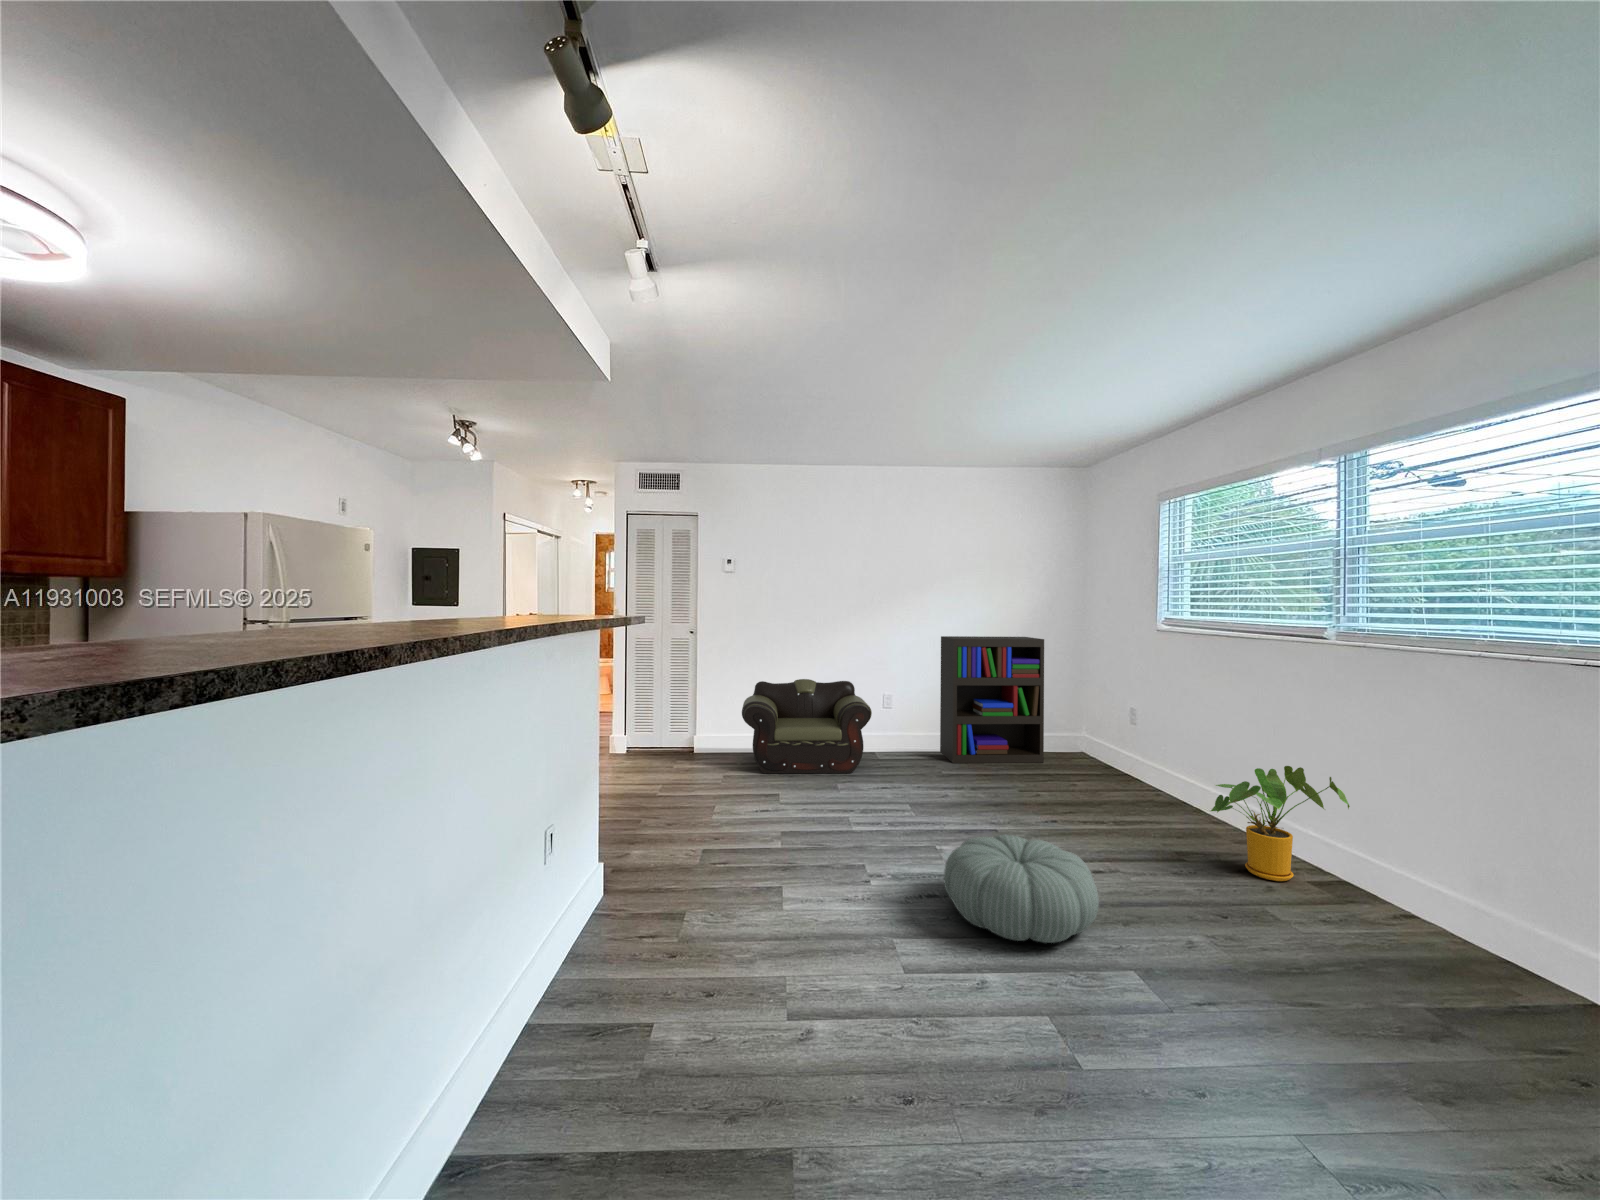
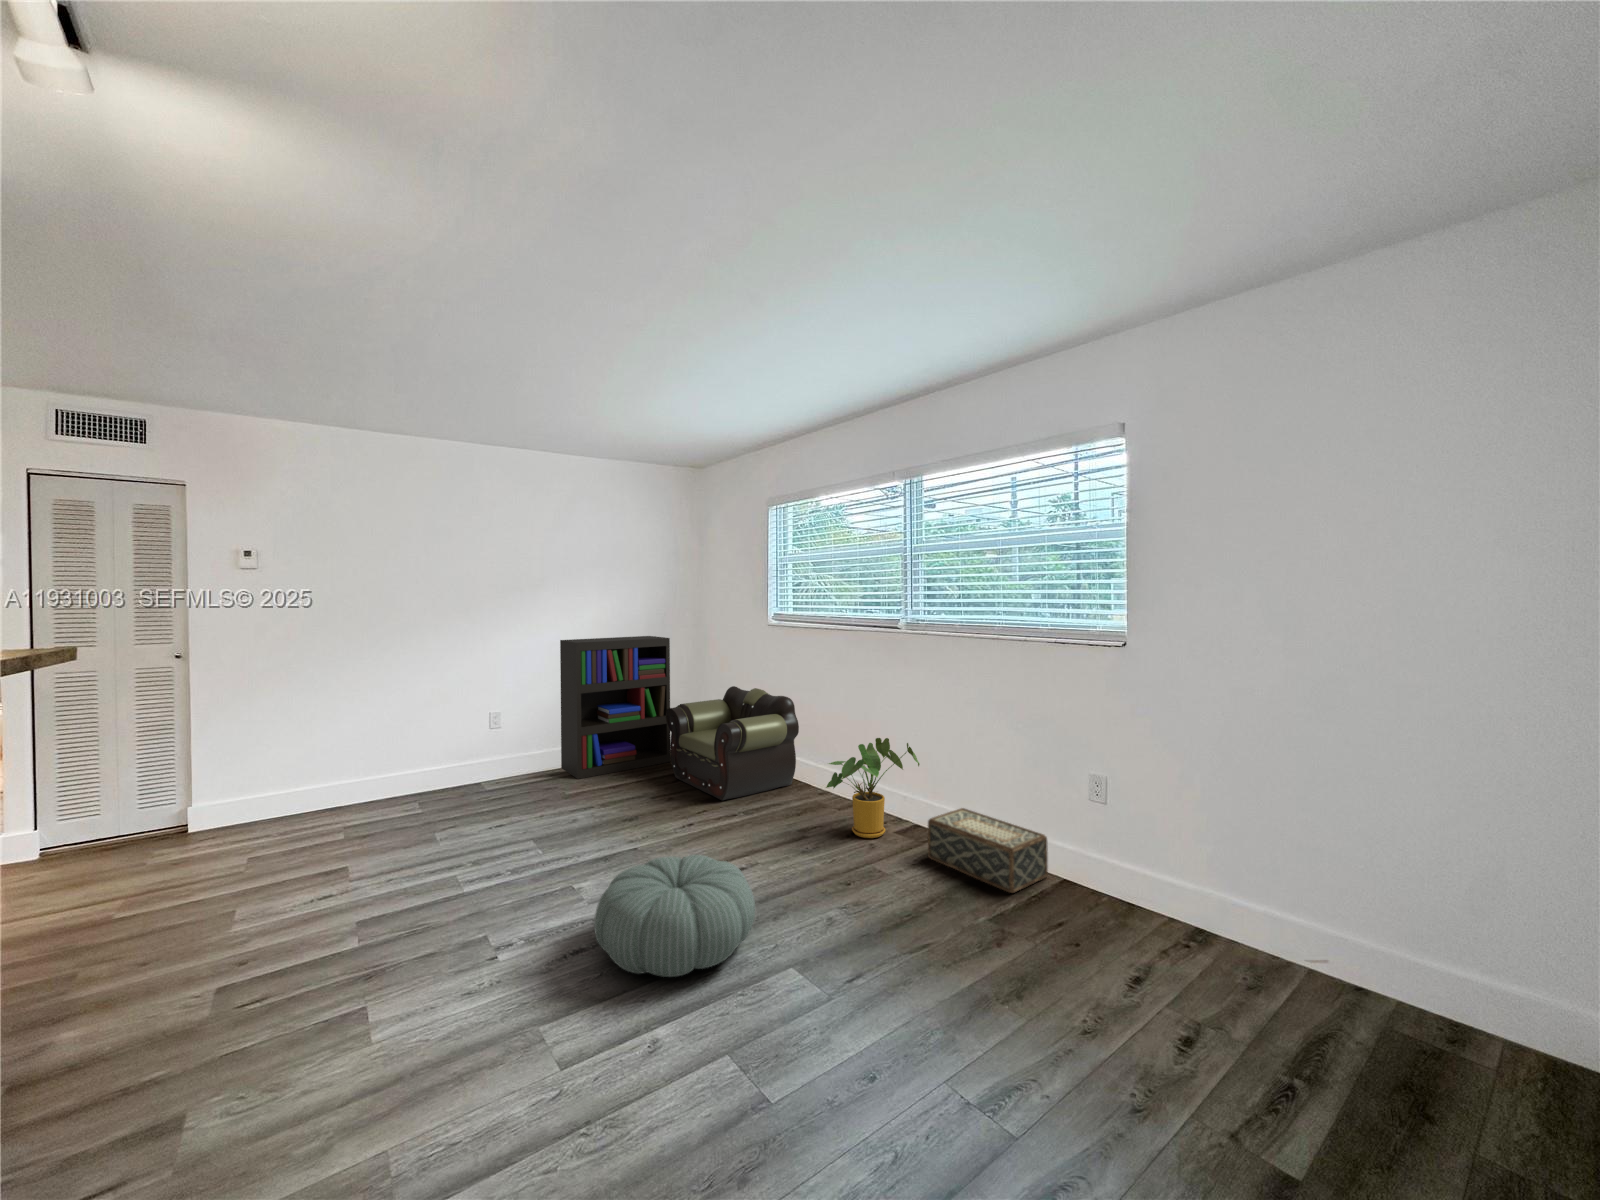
armchair: present [742,679,872,774] -> present [666,686,799,801]
woven basket: none [1351,871,1566,993] -> present [928,808,1048,893]

